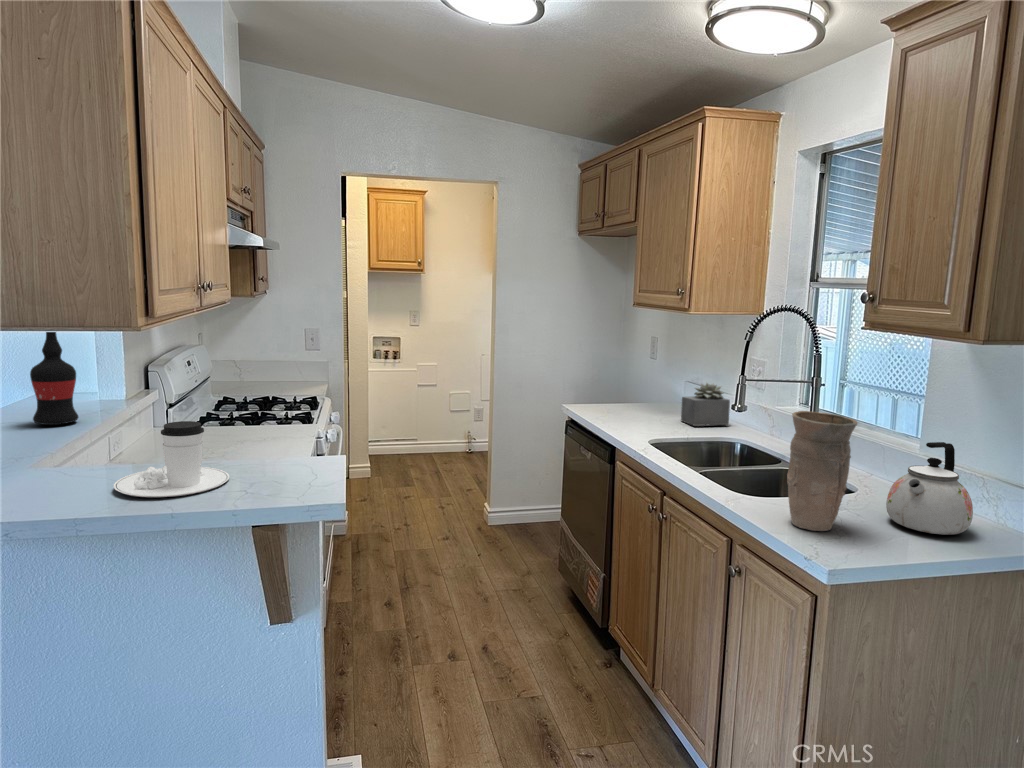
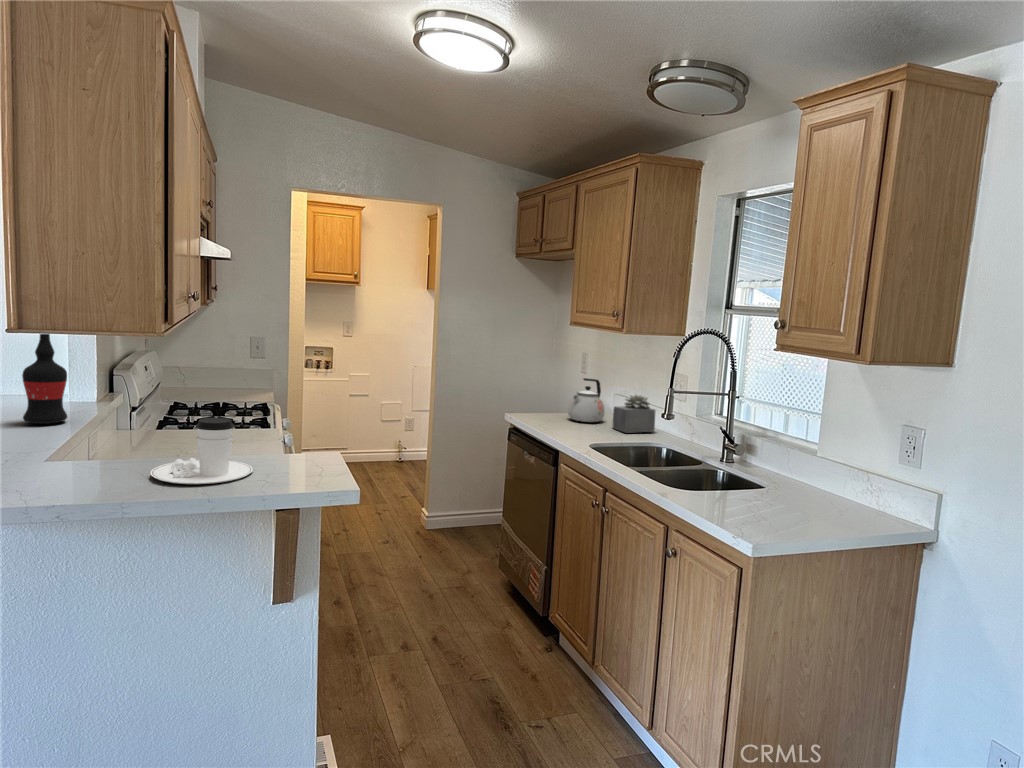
vase: present [787,411,857,531] -> none [717,416,774,516]
kettle: present [886,442,973,535] -> present [568,378,604,422]

